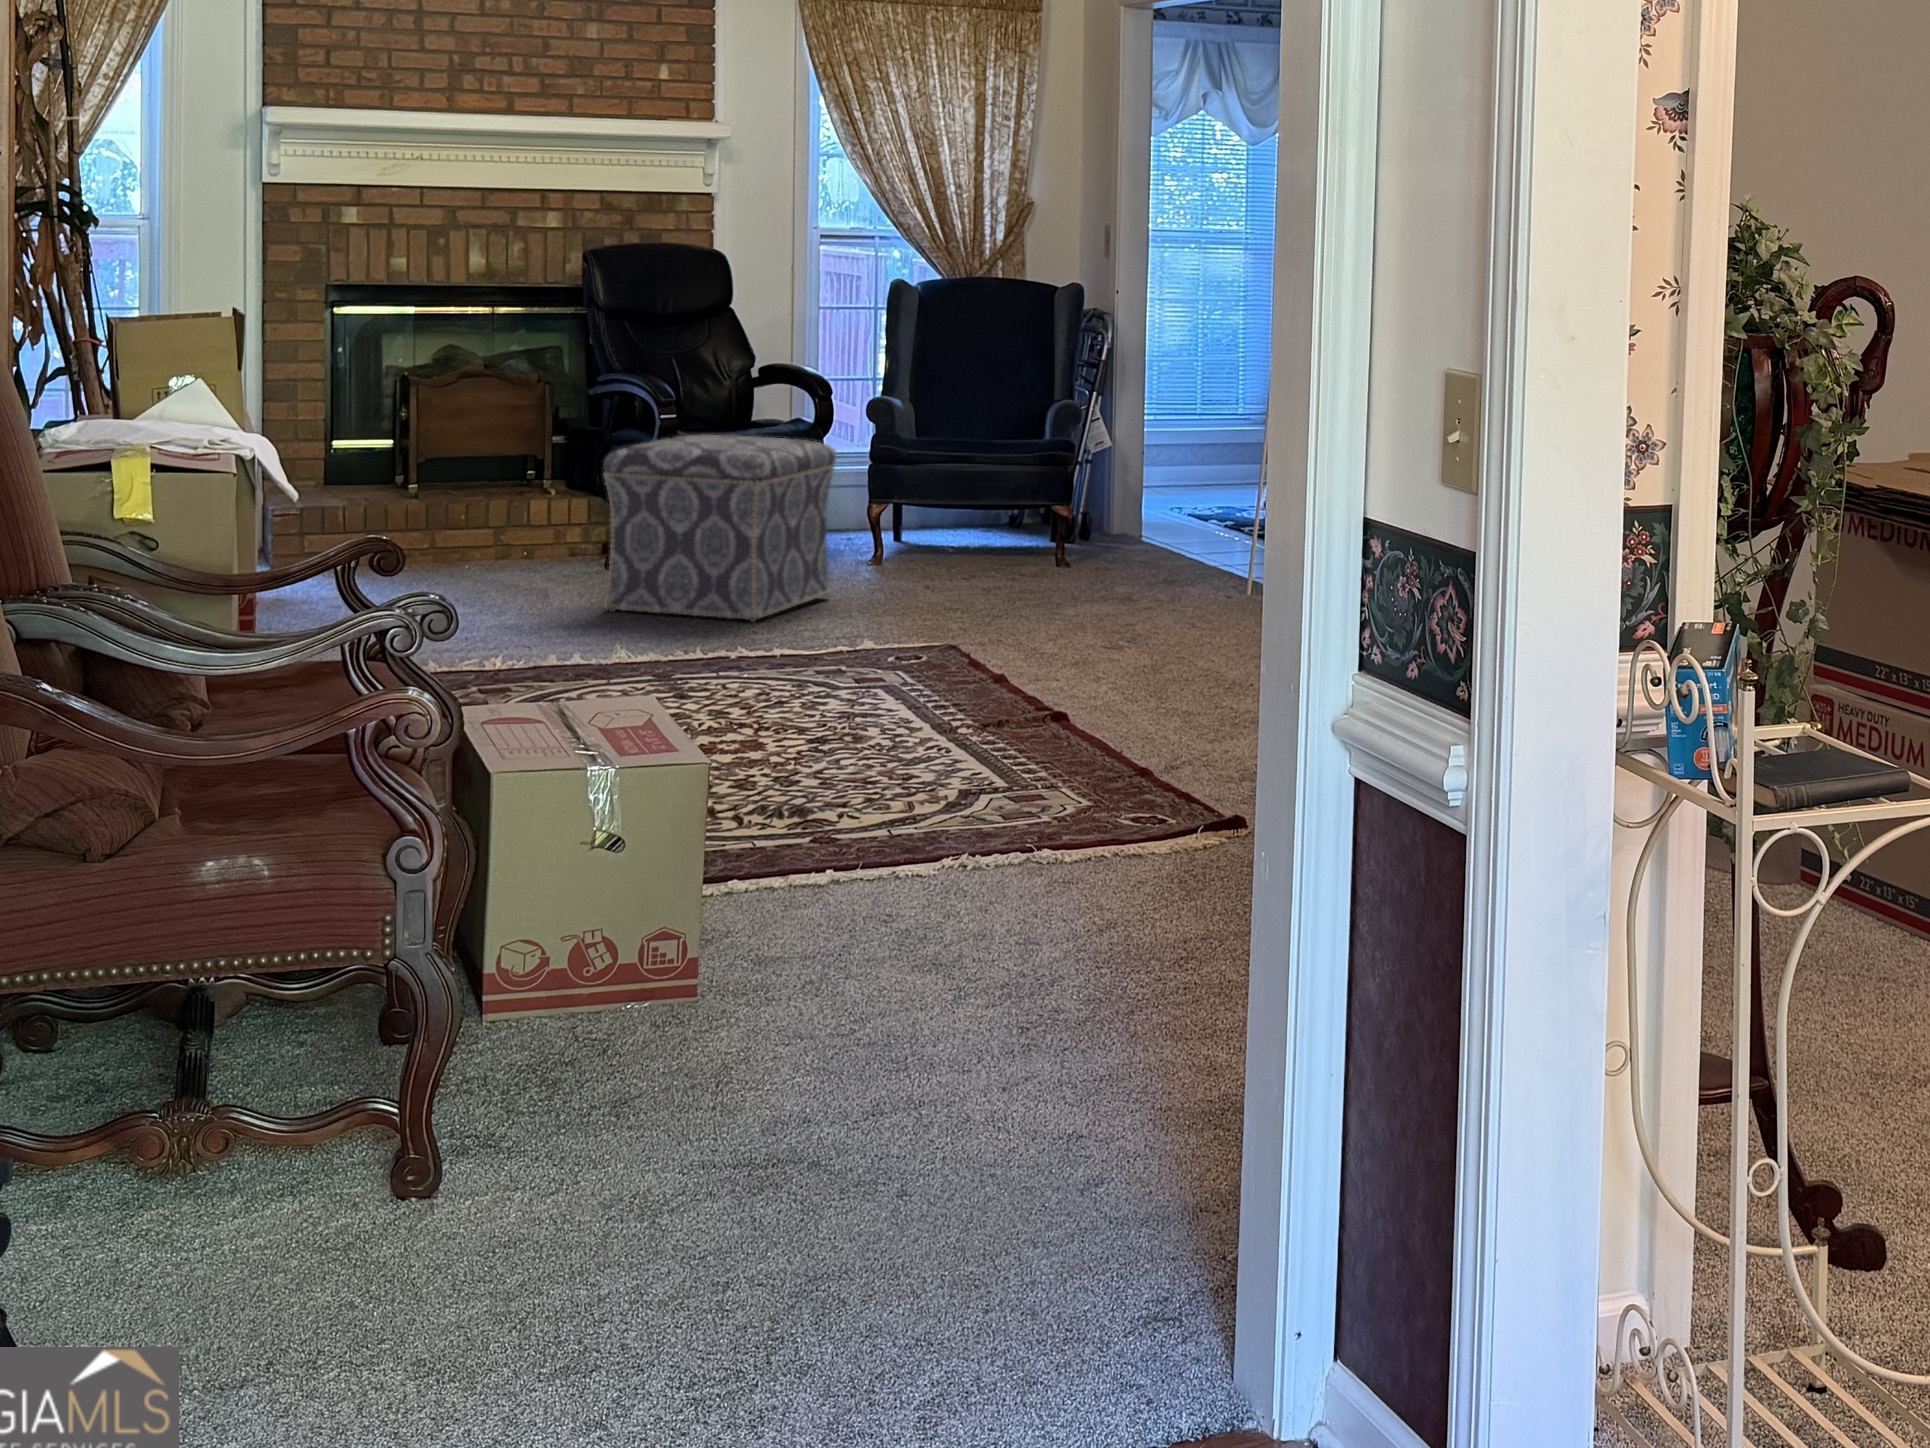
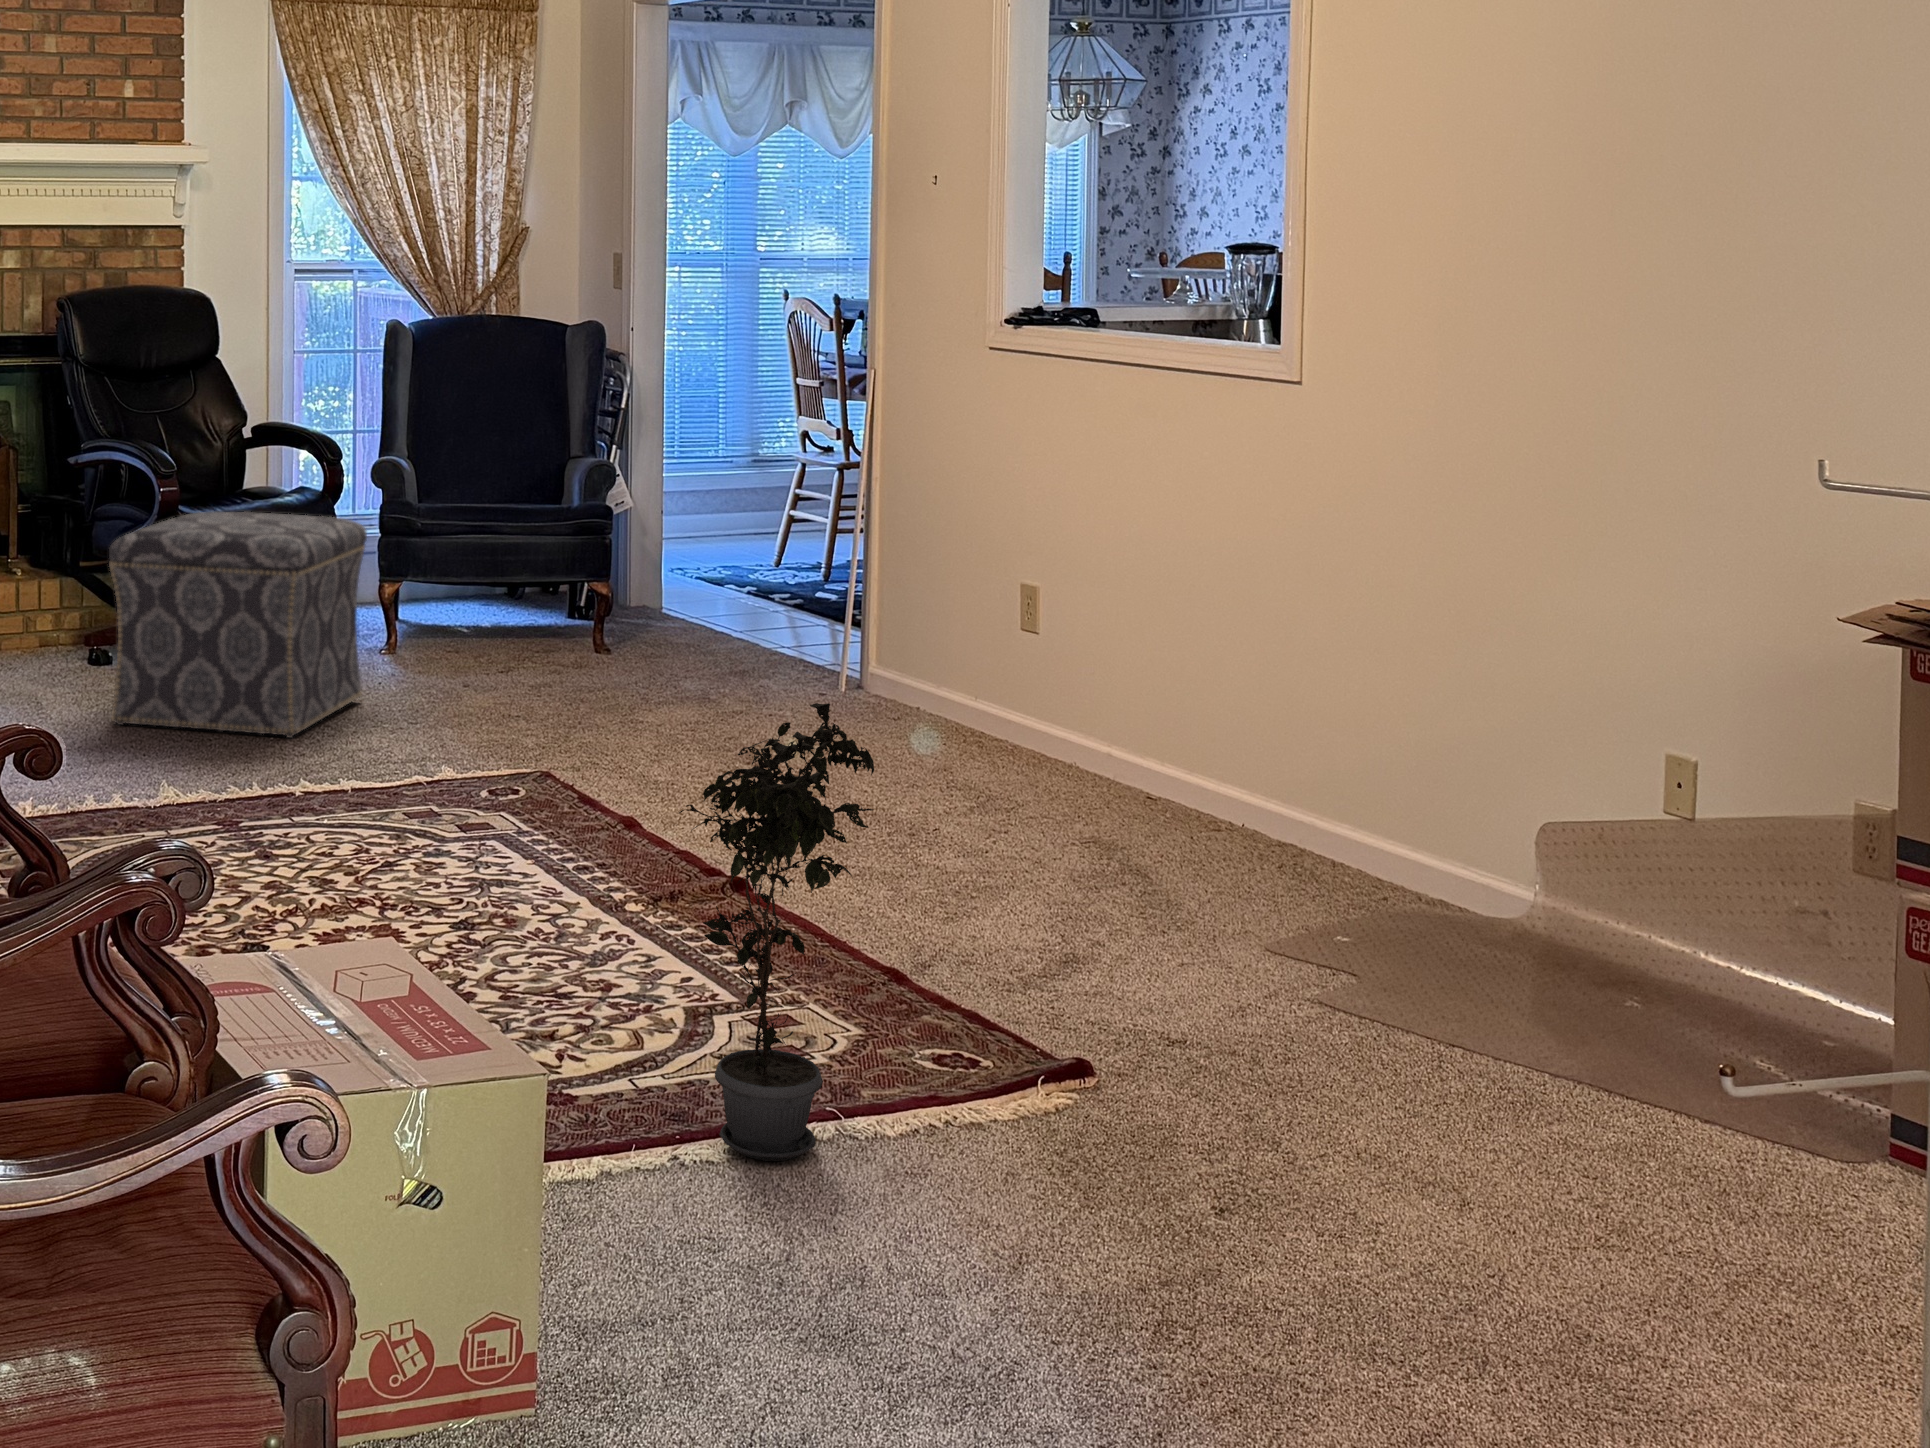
potted plant: none [905,537,1051,880] -> present [679,703,874,1162]

